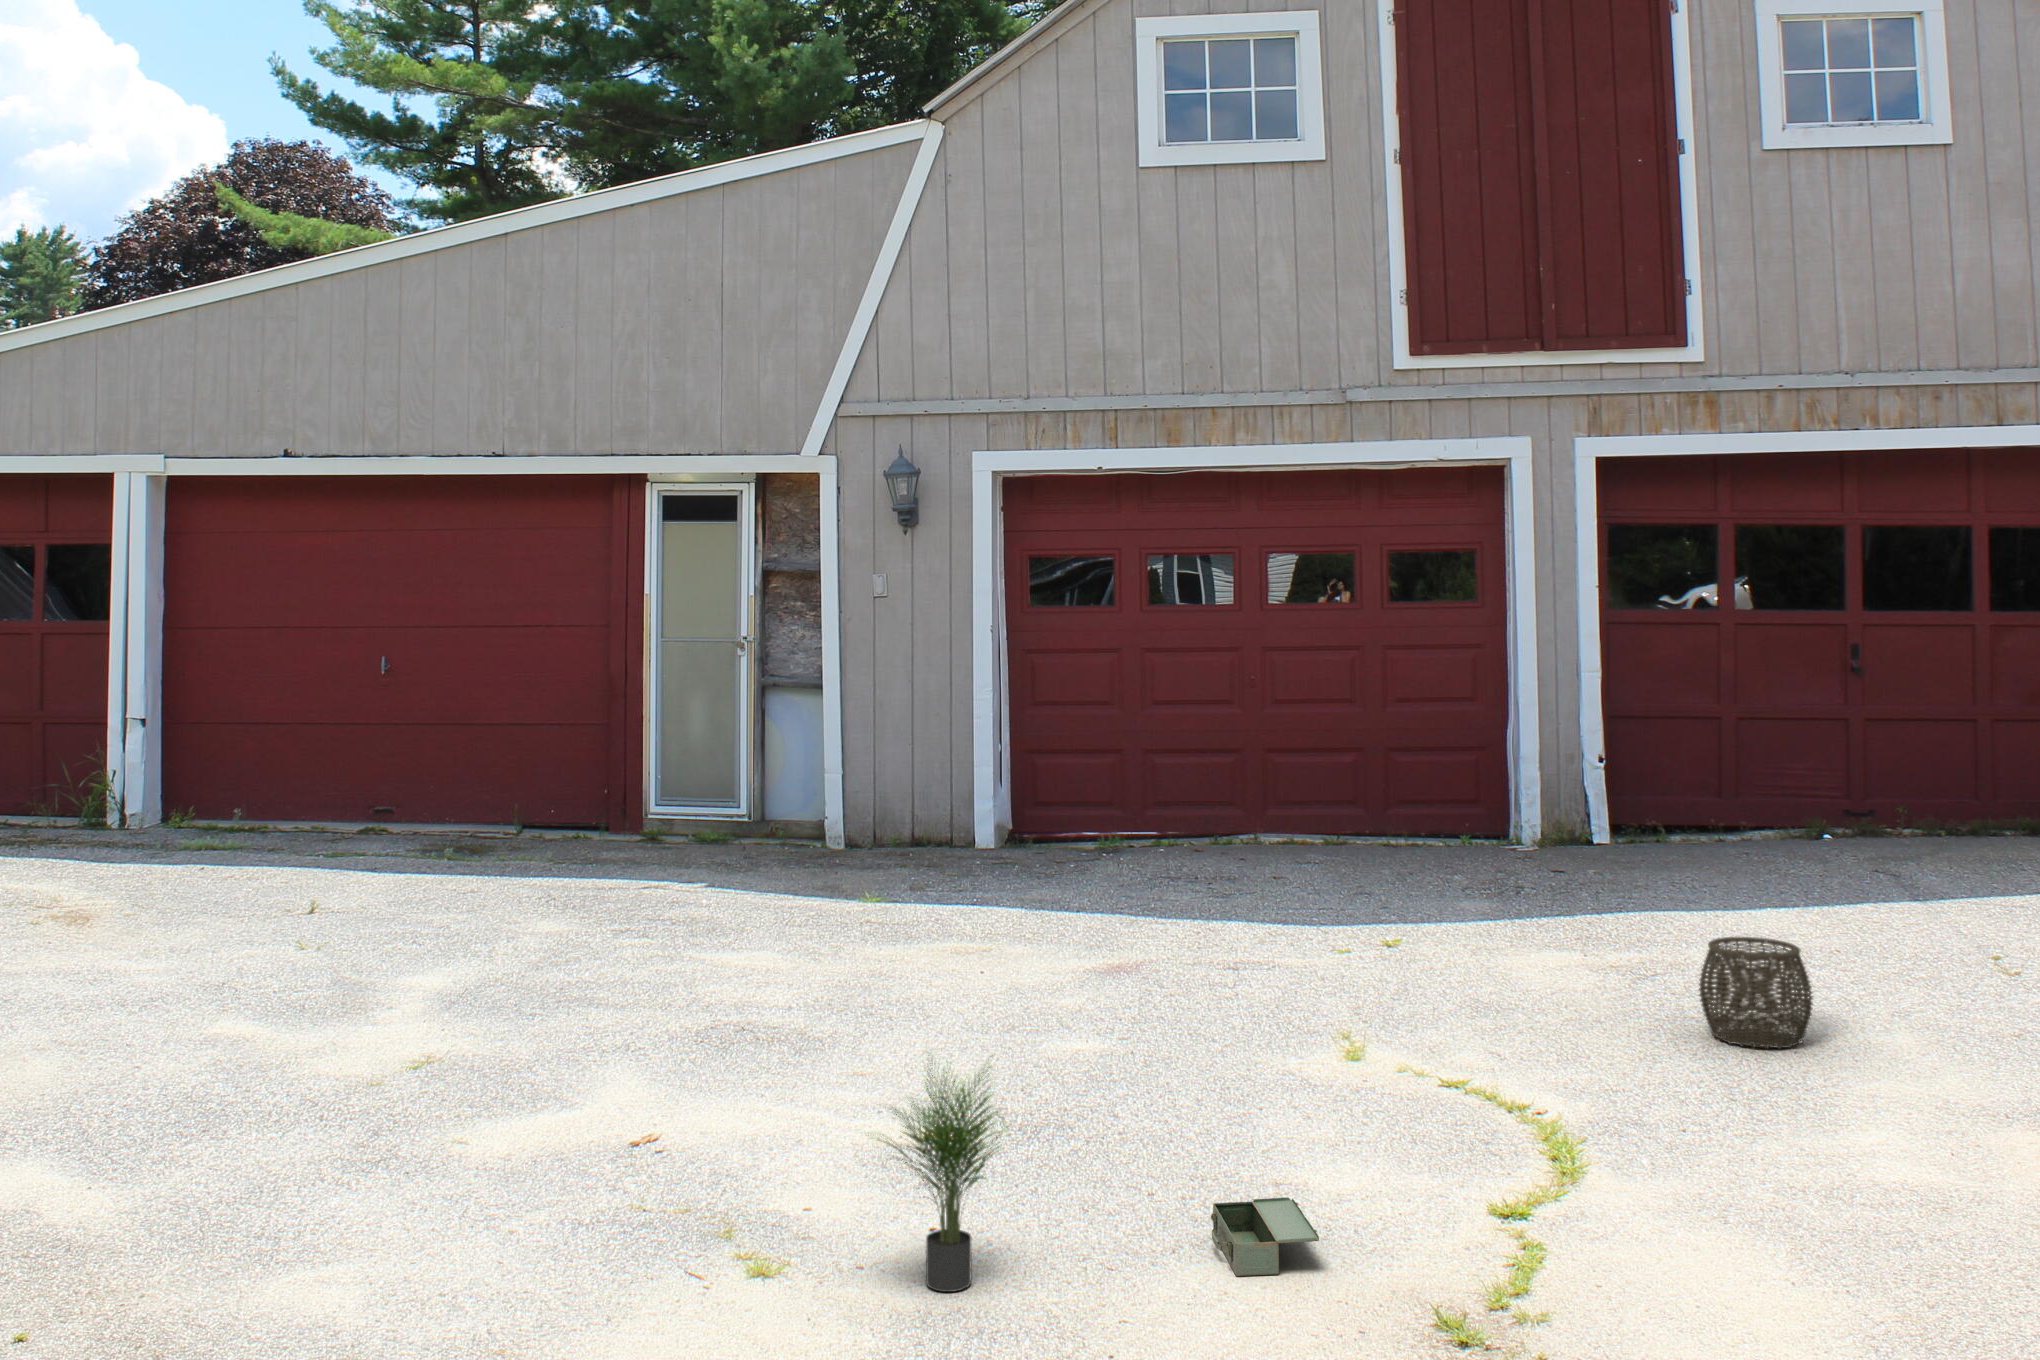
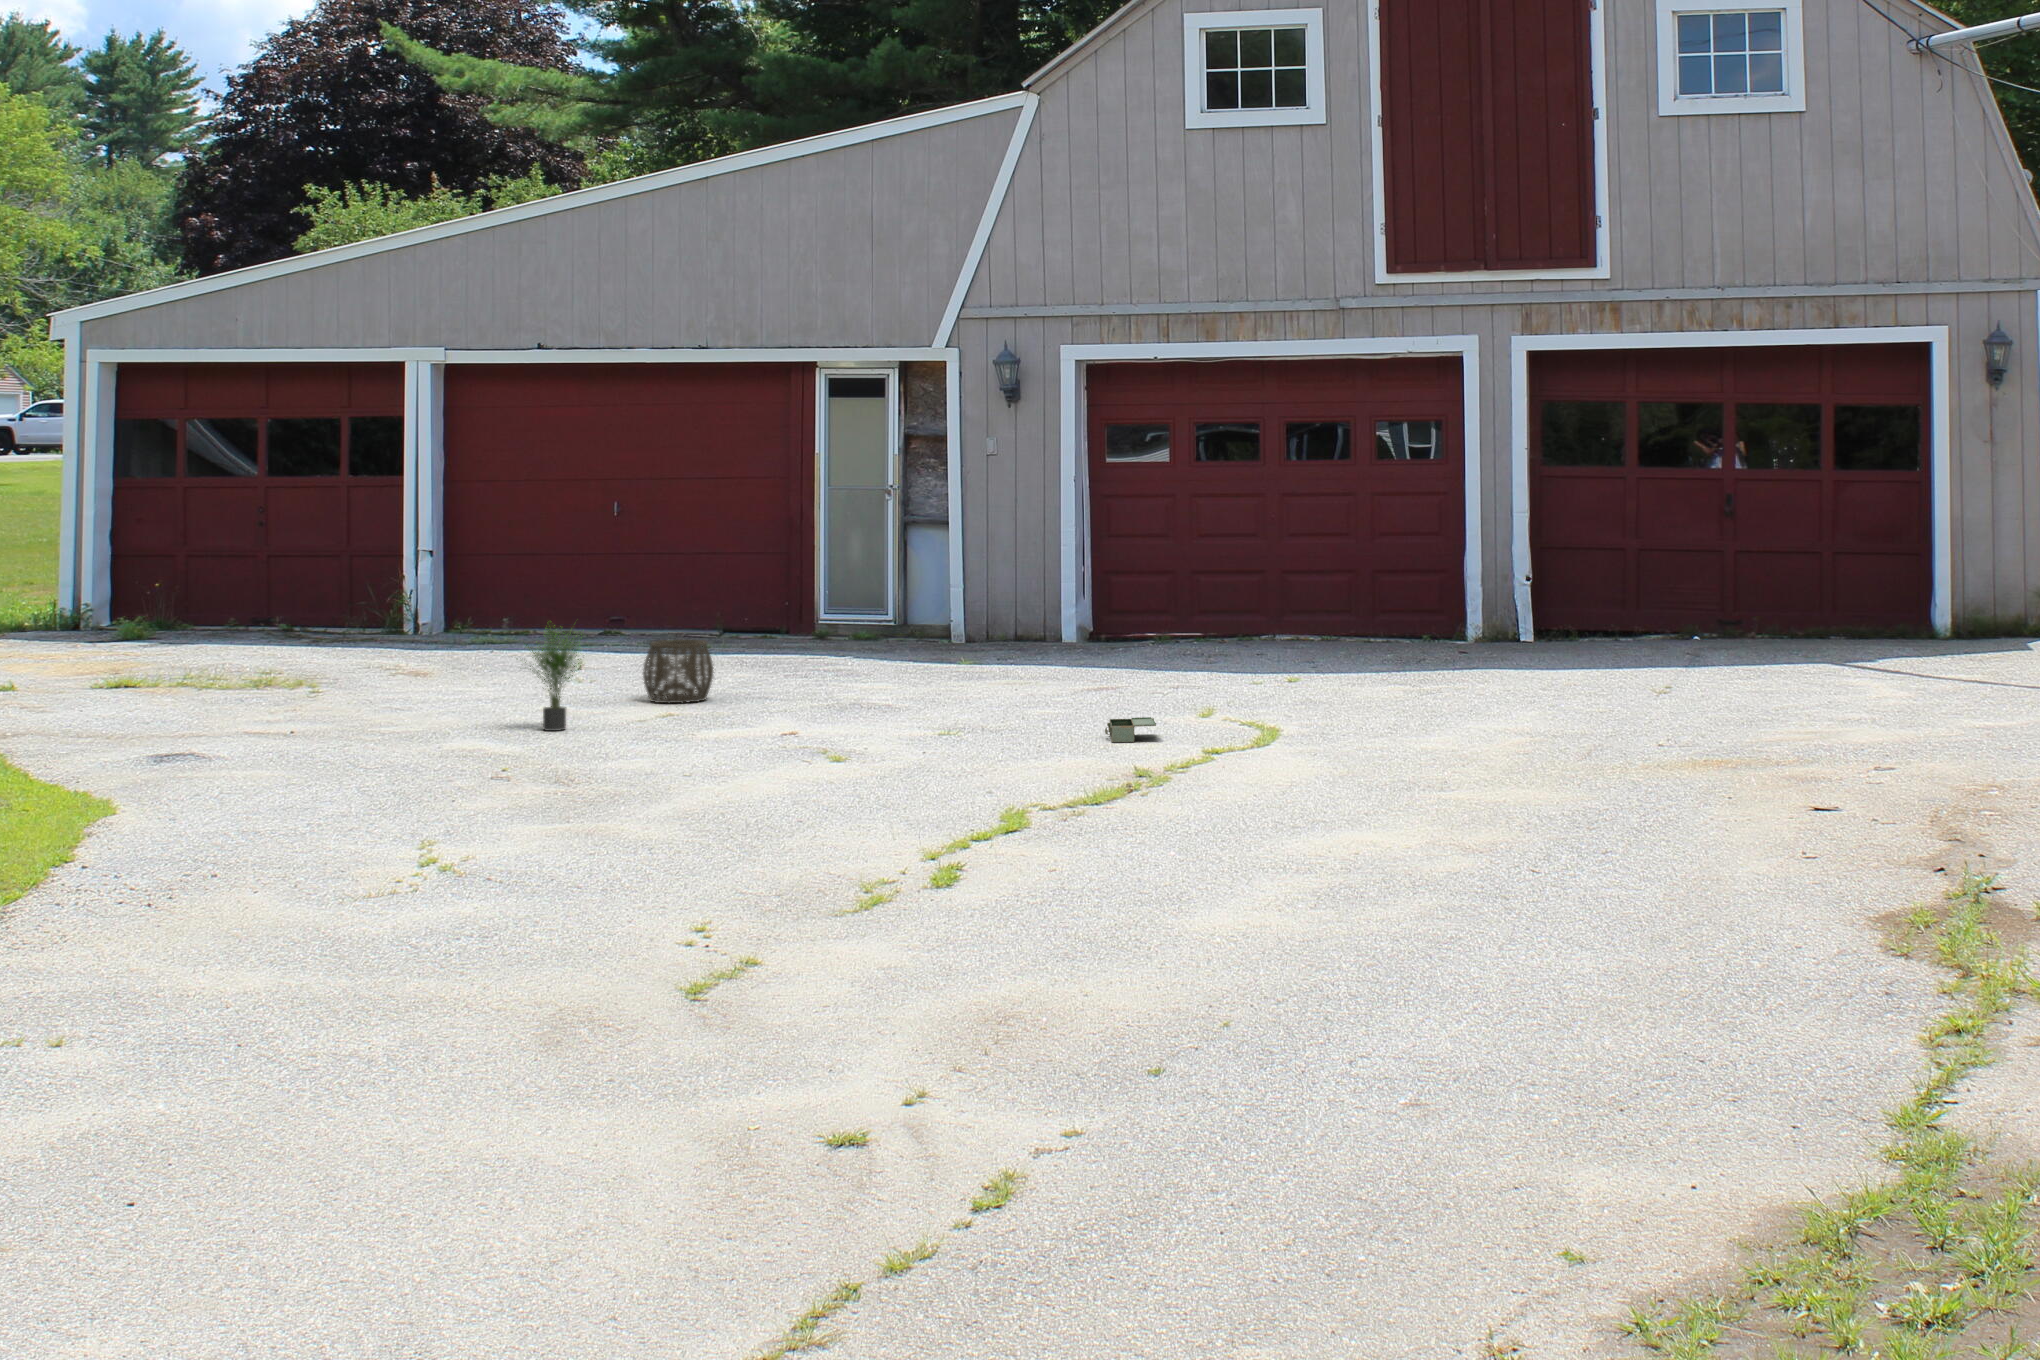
woven basket: present [1699,937,1813,1049] -> present [643,640,713,703]
potted plant: present [868,1063,1003,1292] -> present [525,626,581,731]

